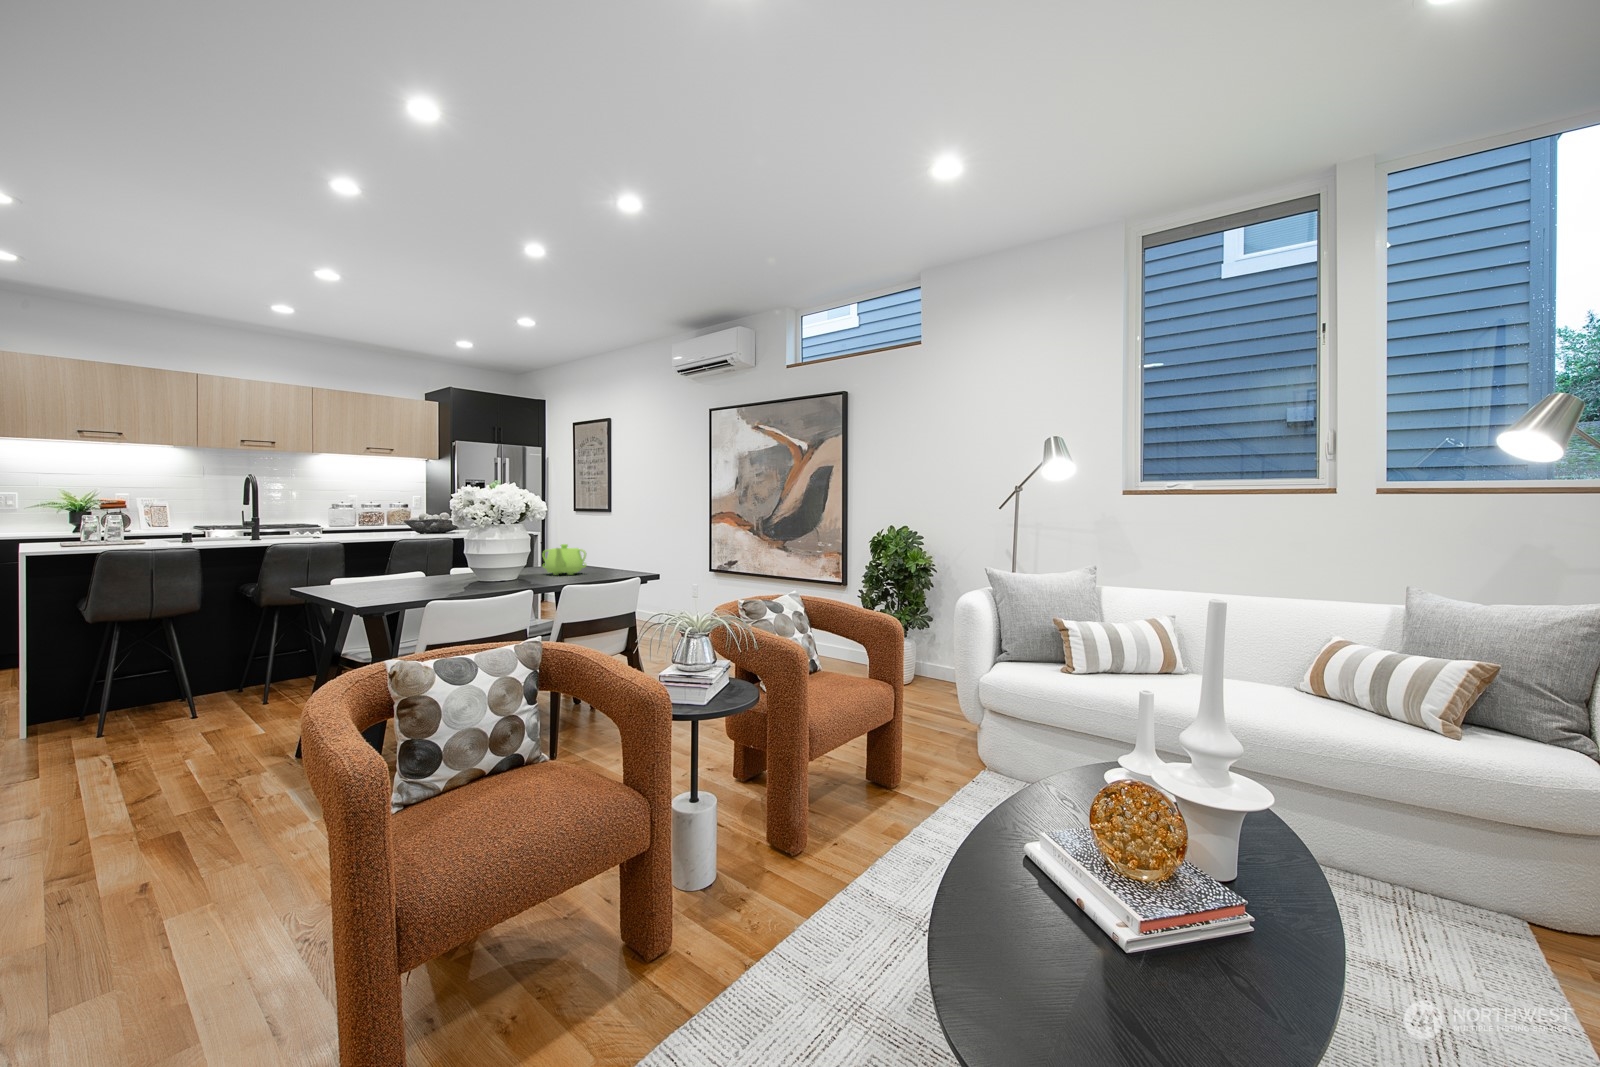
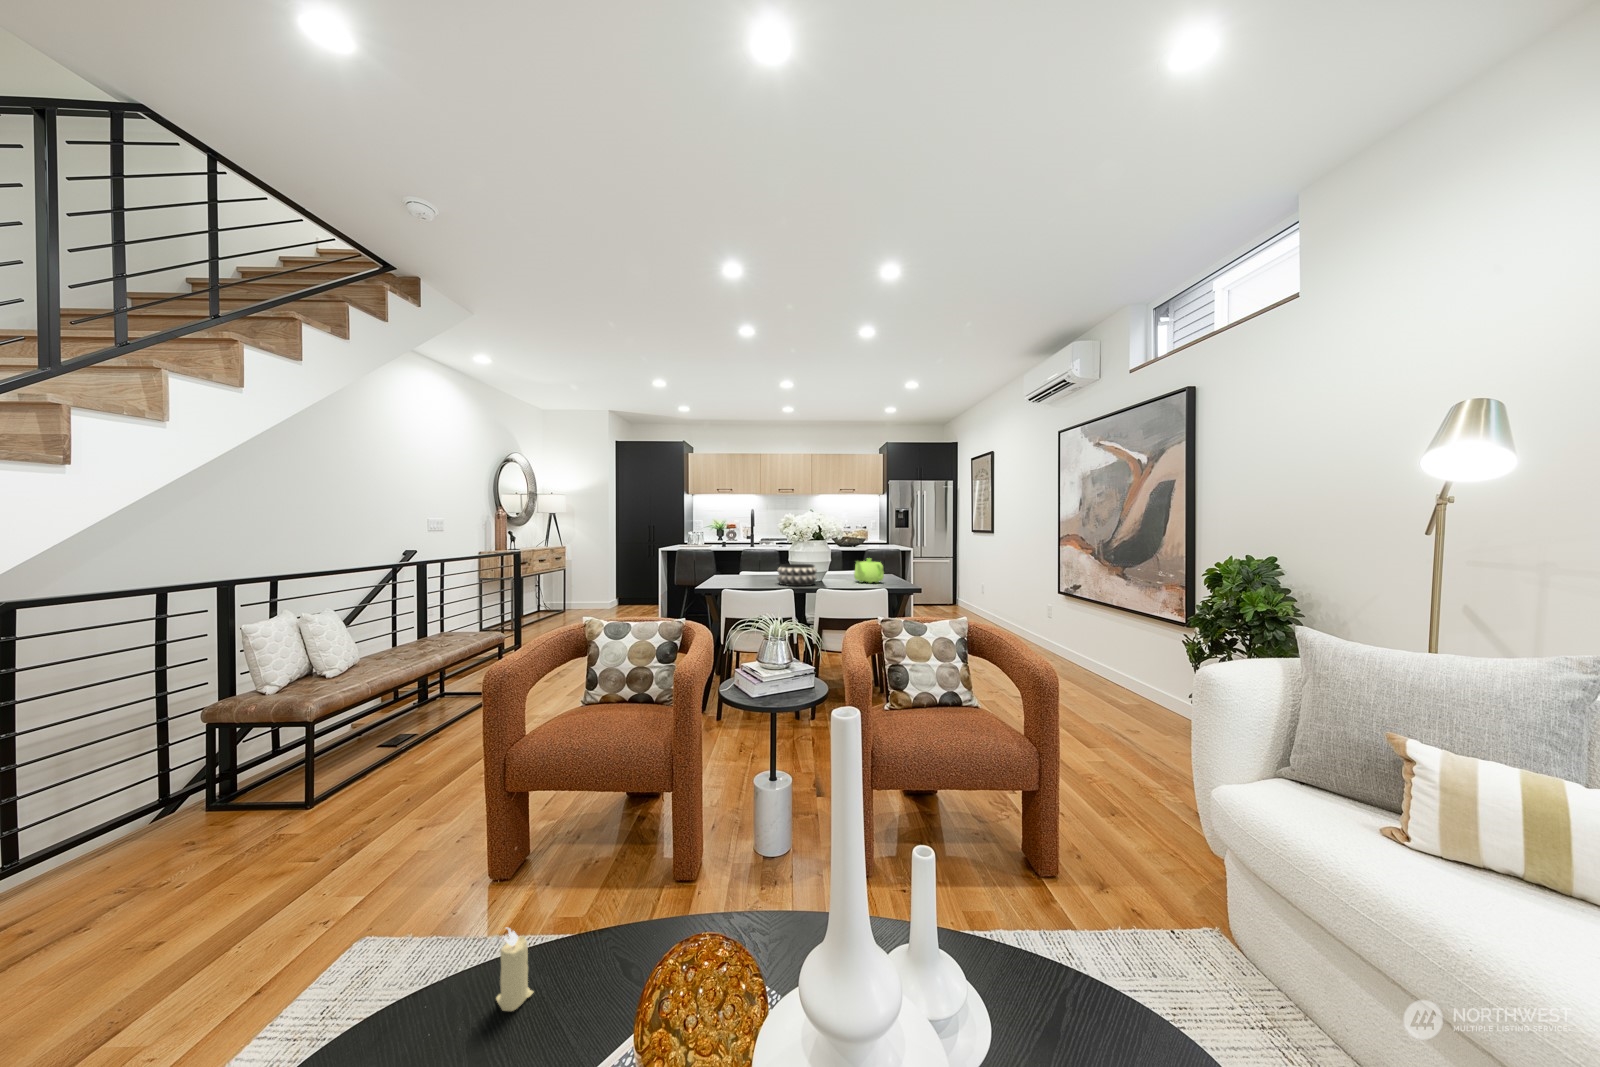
decorative bowl: none [455,555,519,587] -> present [777,564,817,586]
candle: none [988,882,1015,956] -> present [496,928,533,1011]

